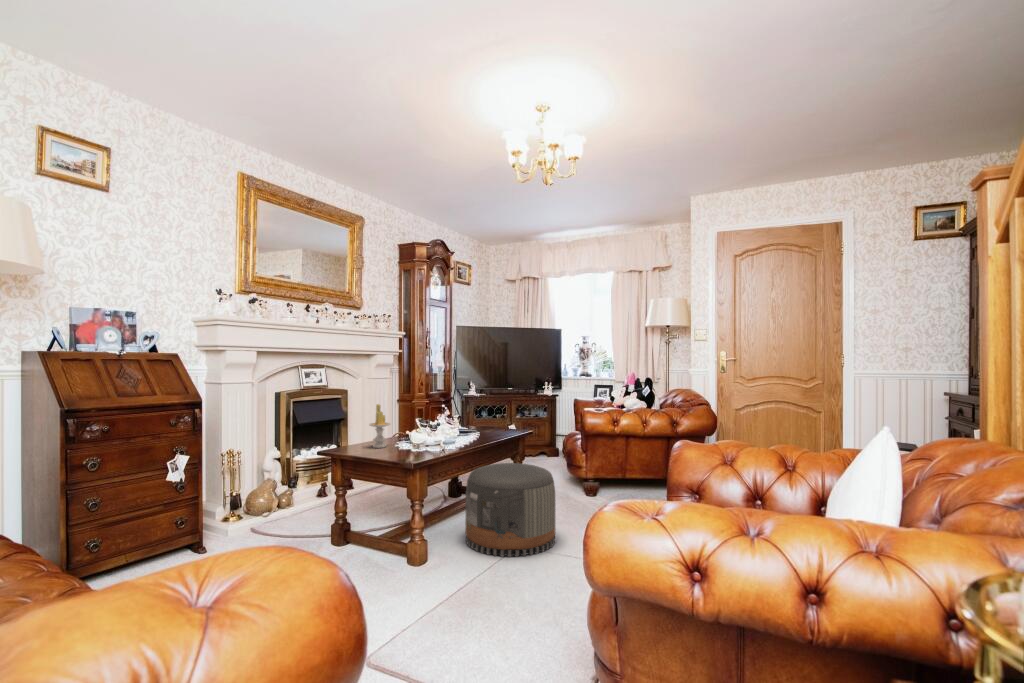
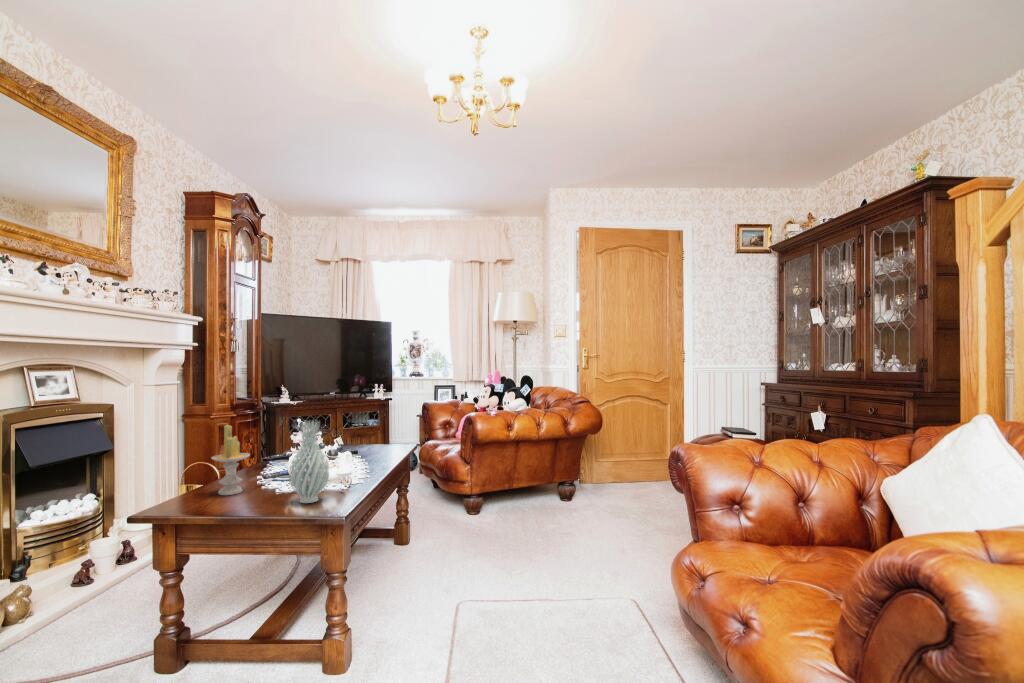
vase: none [400,402,425,456] -> present [289,421,329,503]
pouf: present [465,463,555,557] -> none [377,491,499,628]

